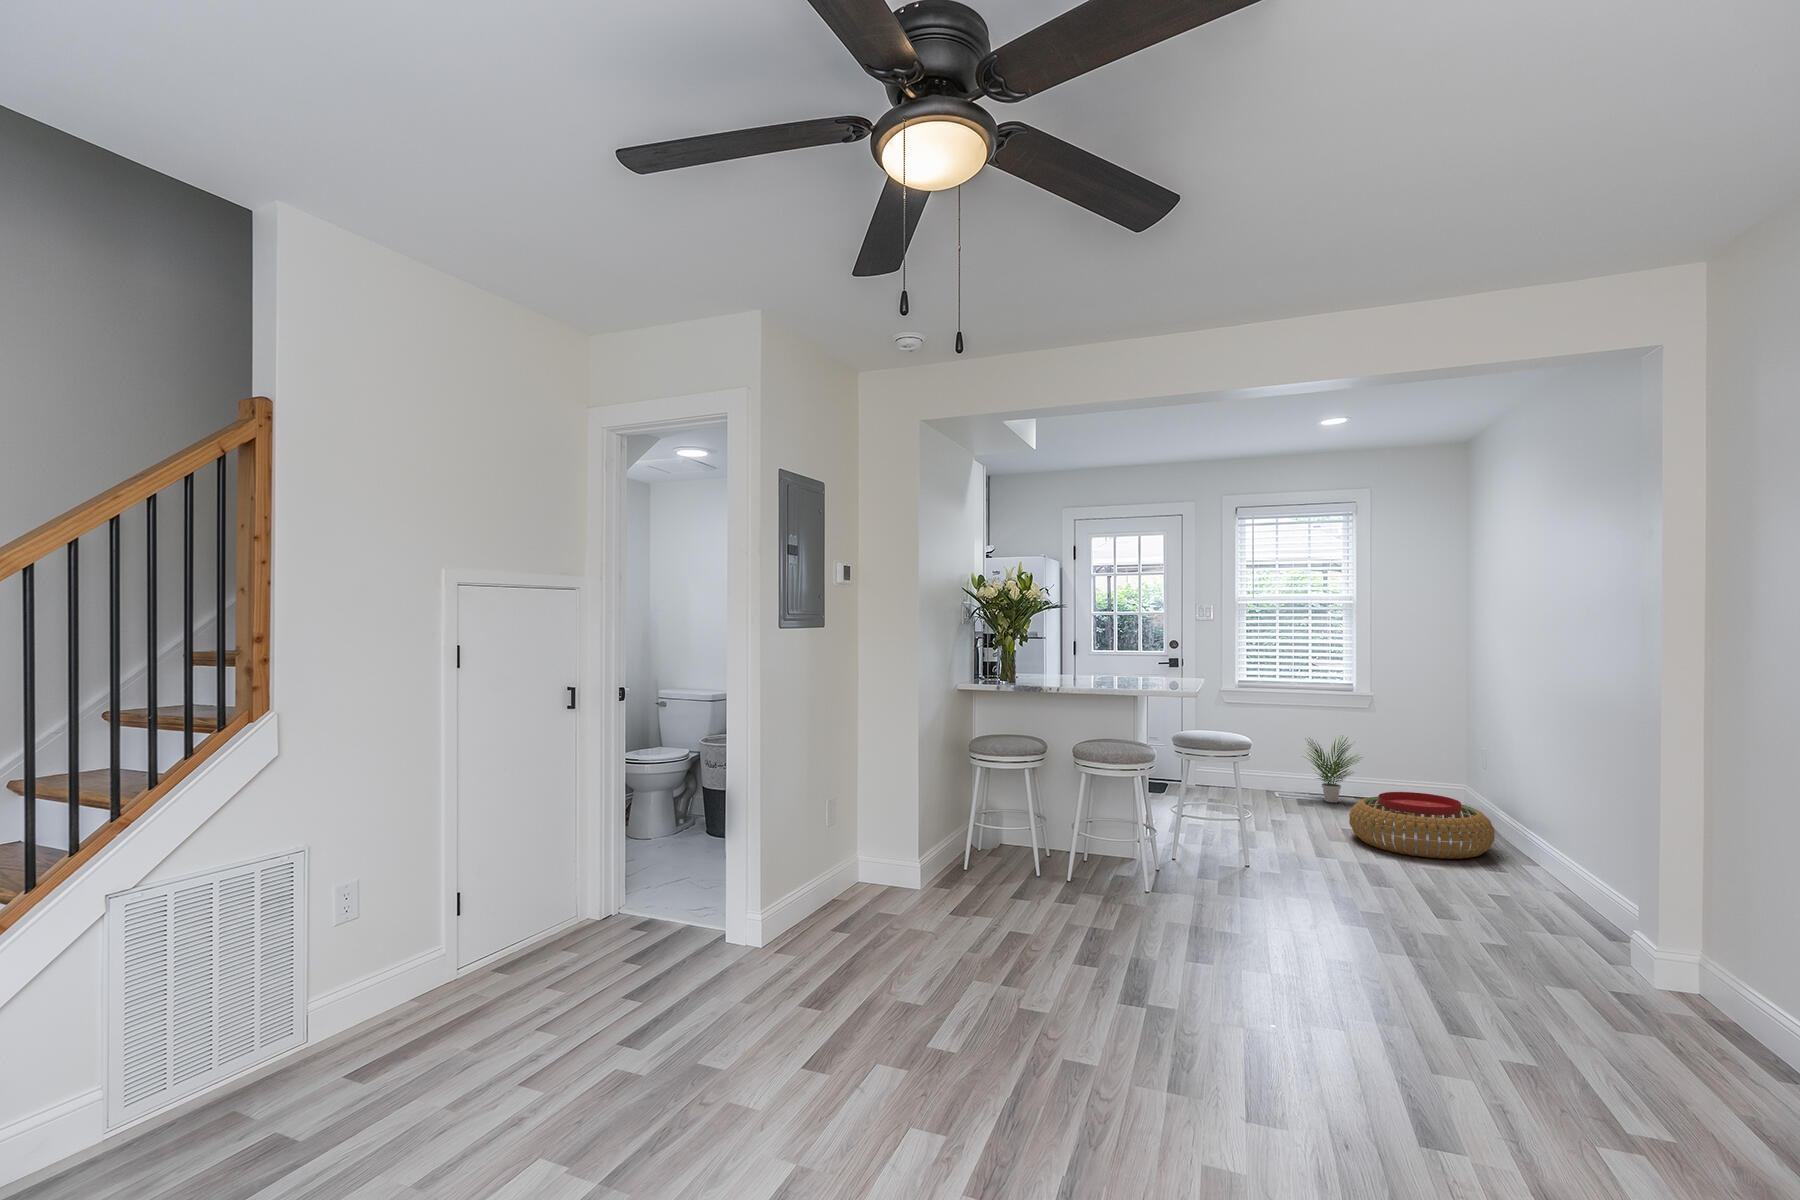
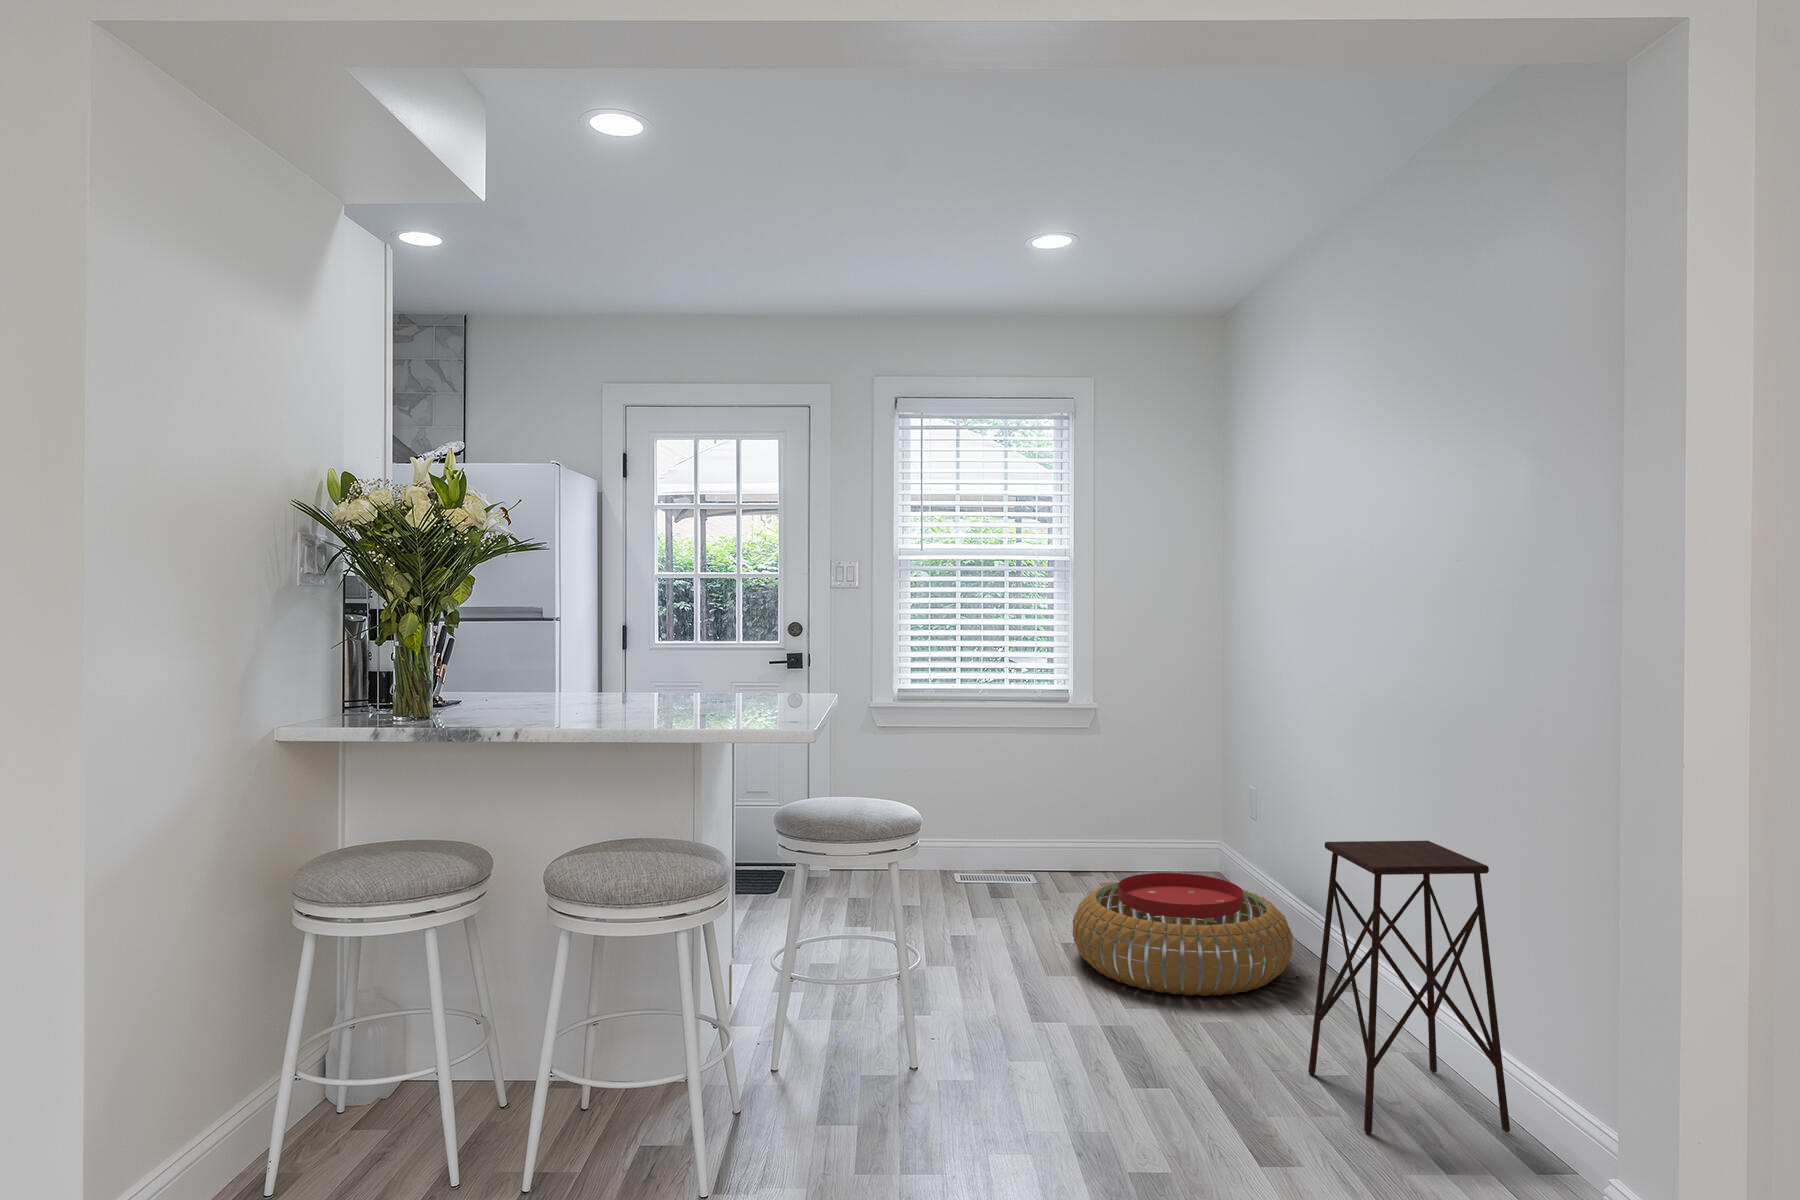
potted plant: present [1305,737,1362,803] -> none [986,772,1086,886]
side table: none [1486,766,1603,924] -> present [1308,841,1510,1134]

